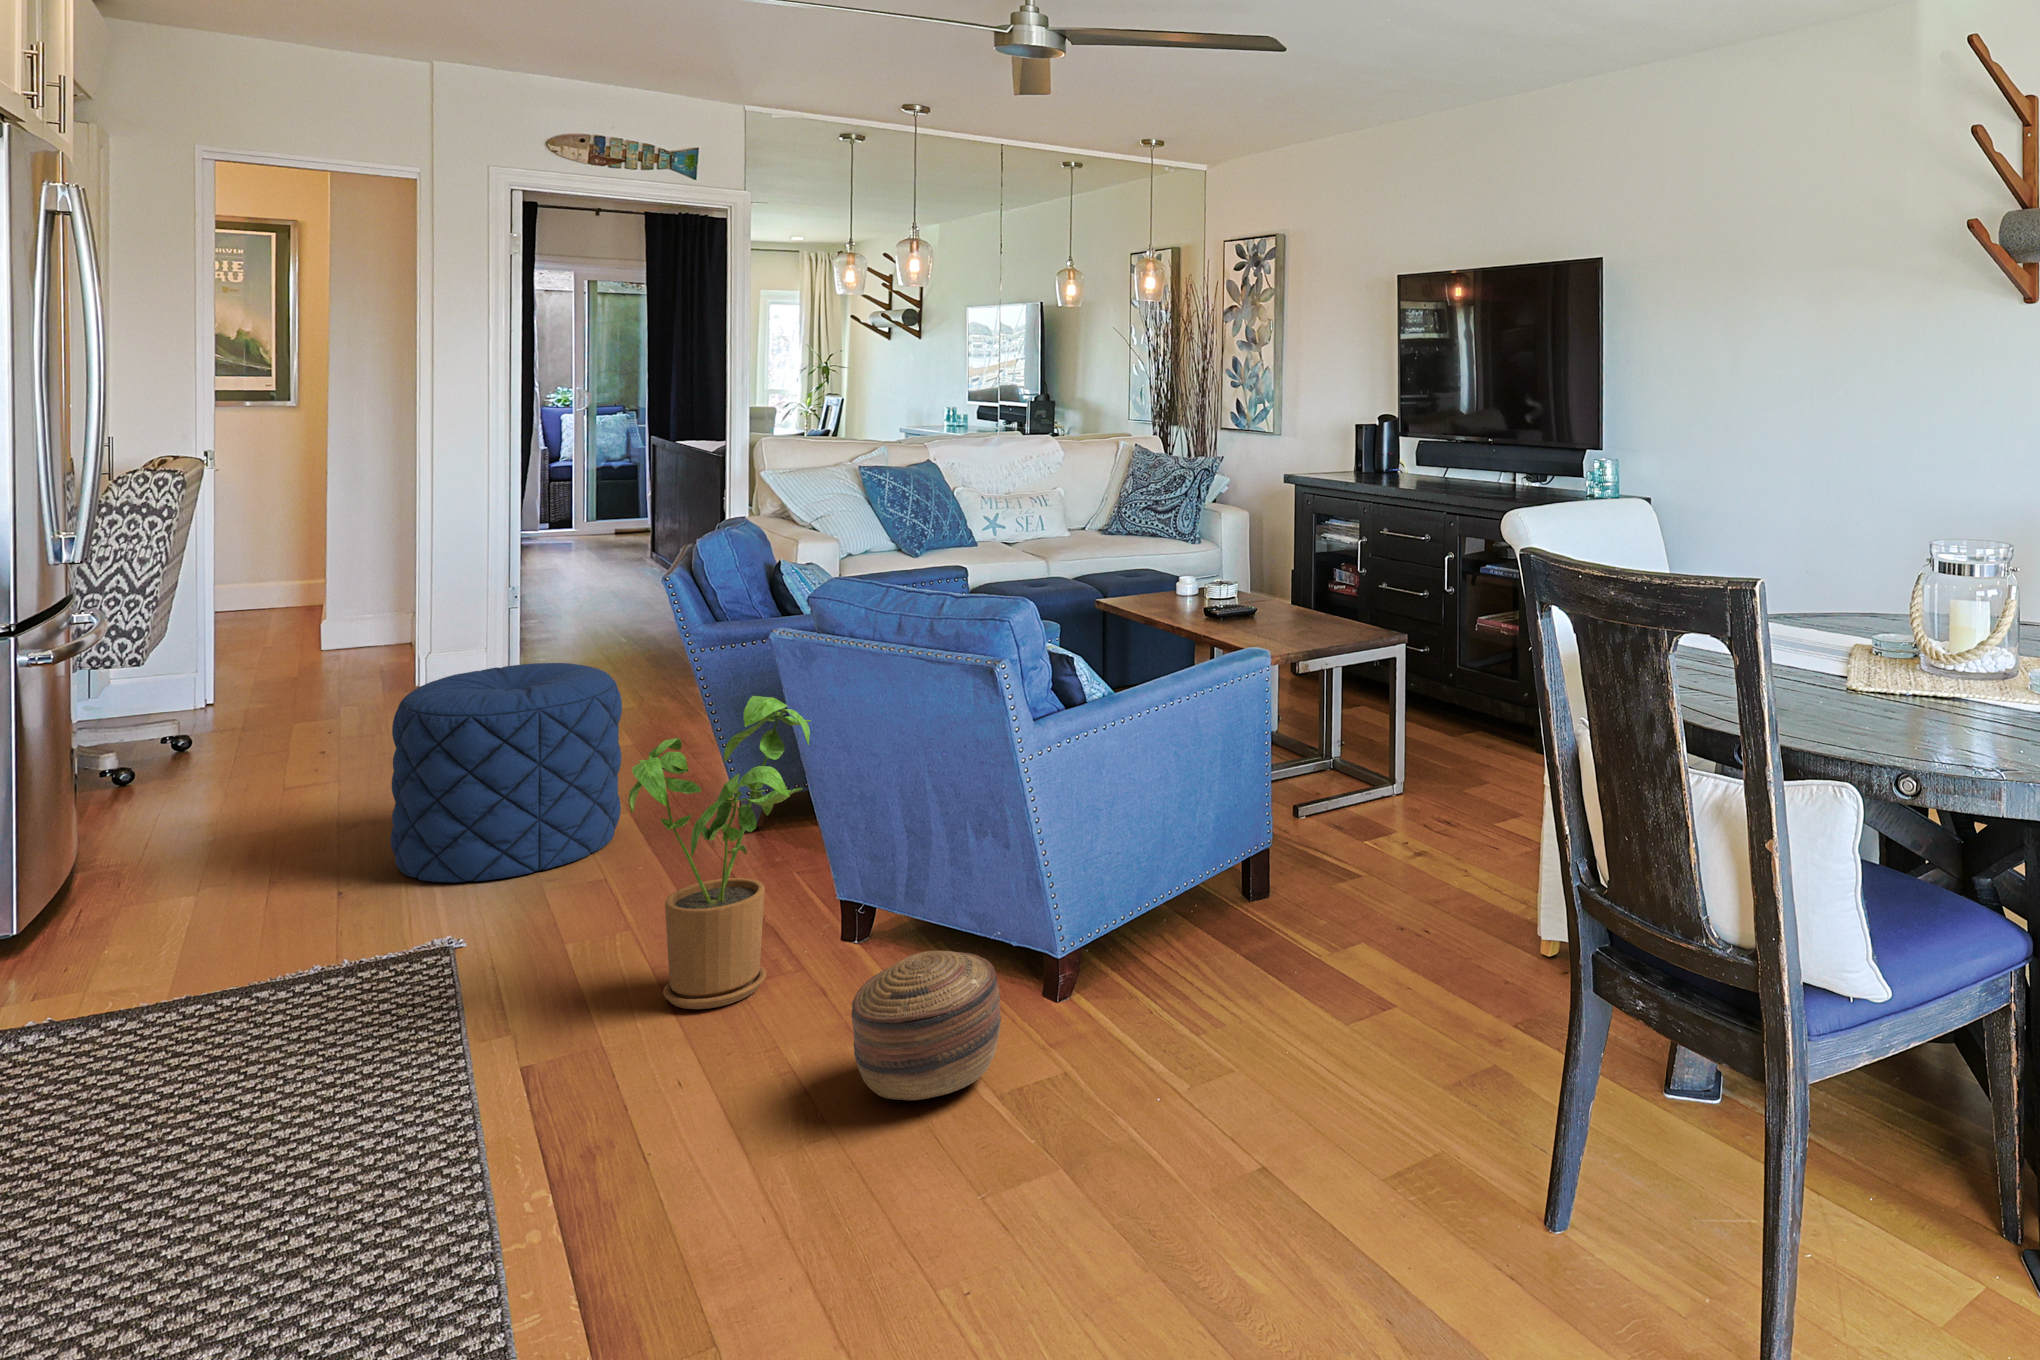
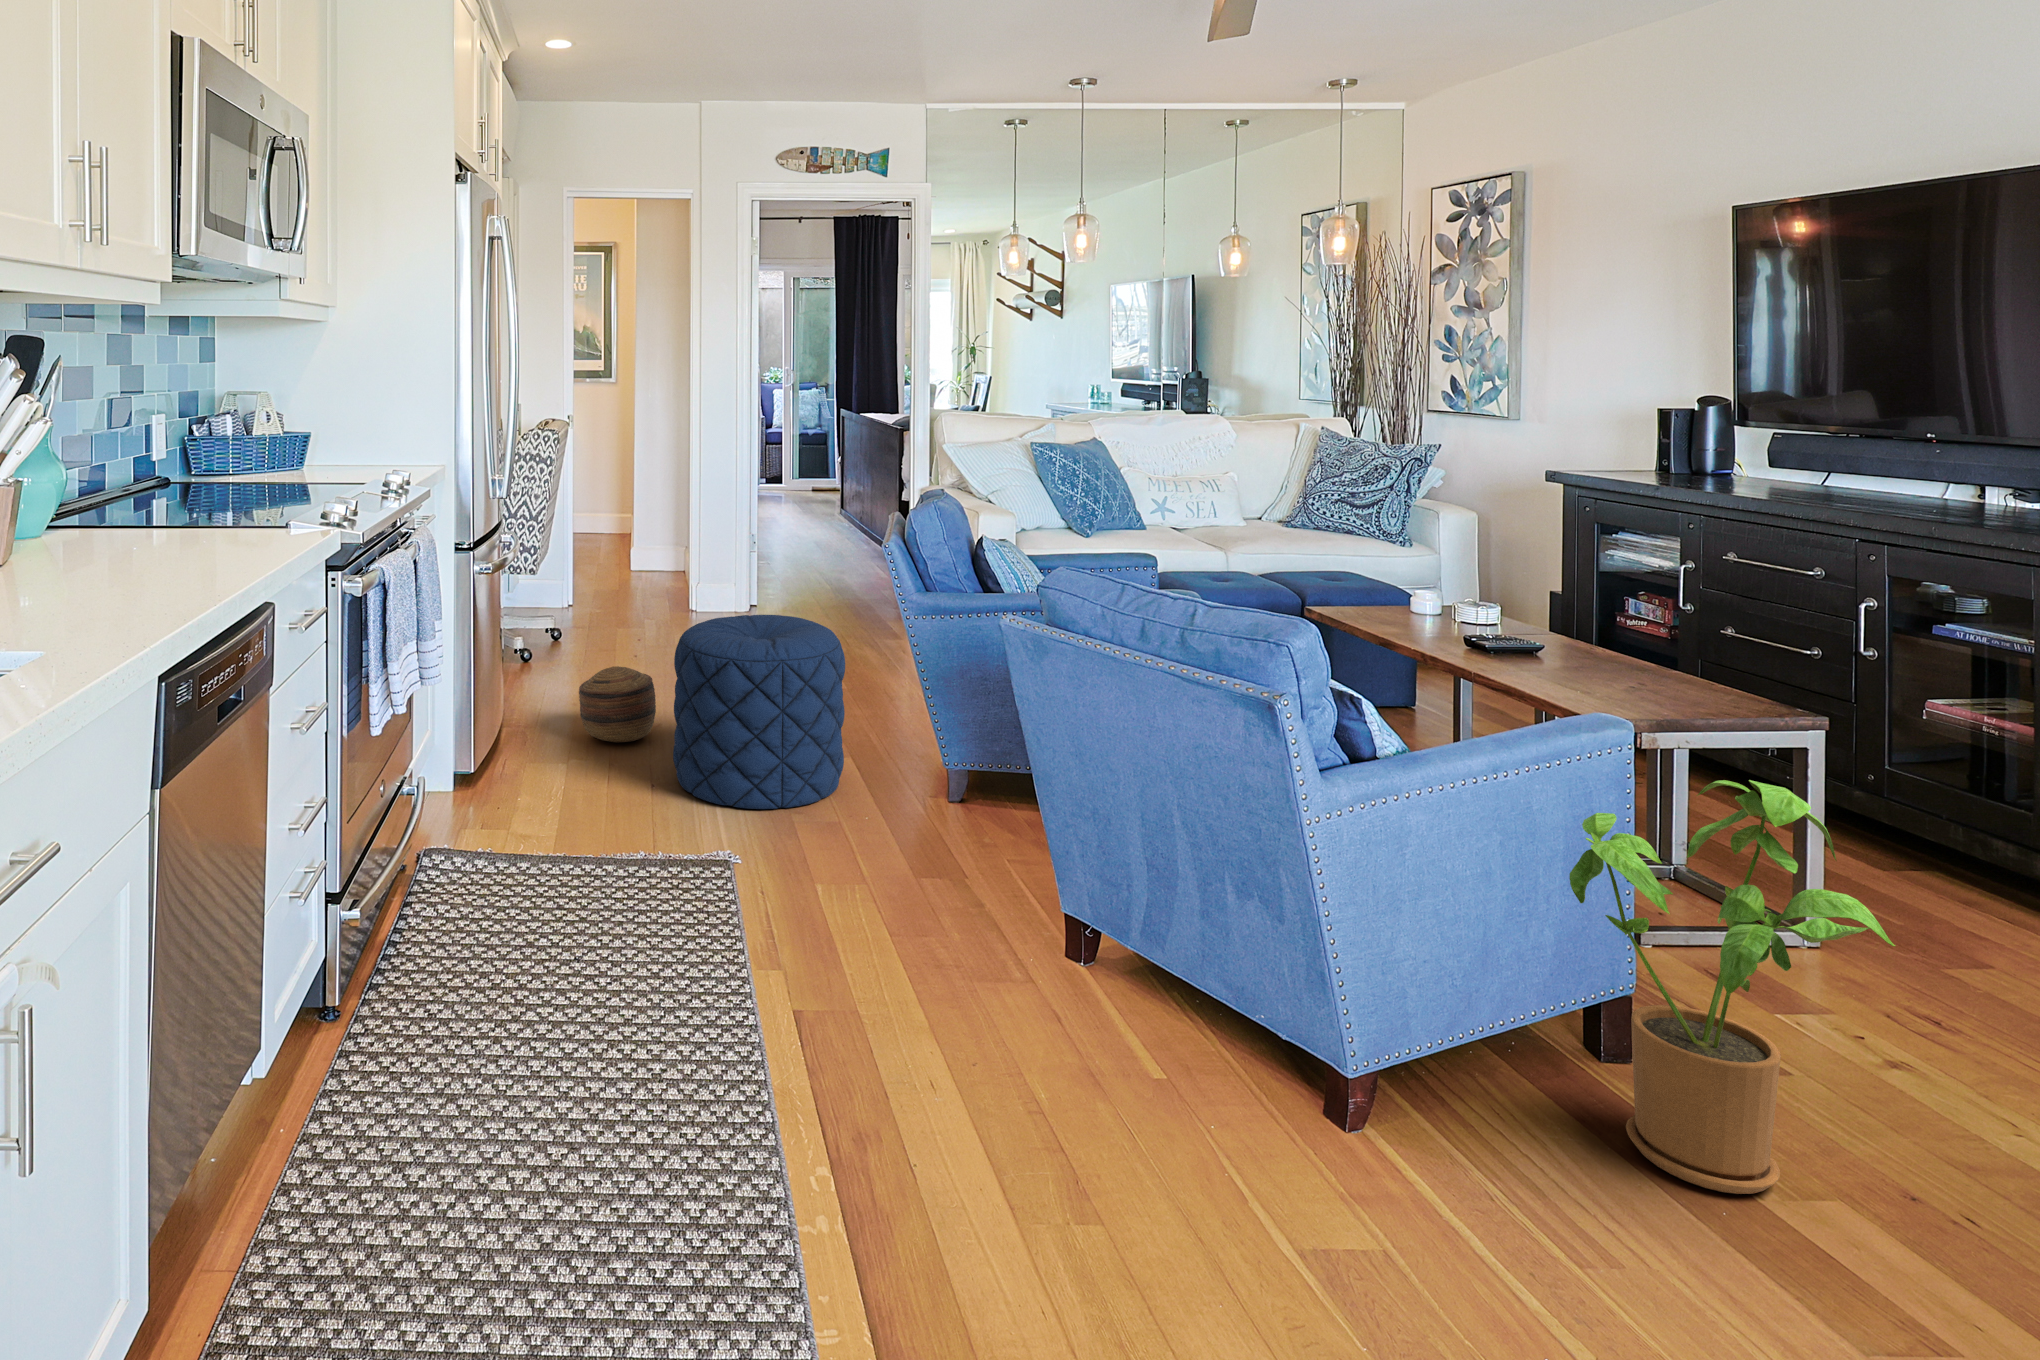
house plant: present [629,696,811,1009] -> present [1569,780,1895,1194]
basket: present [851,951,1001,1100] -> present [579,666,656,742]

